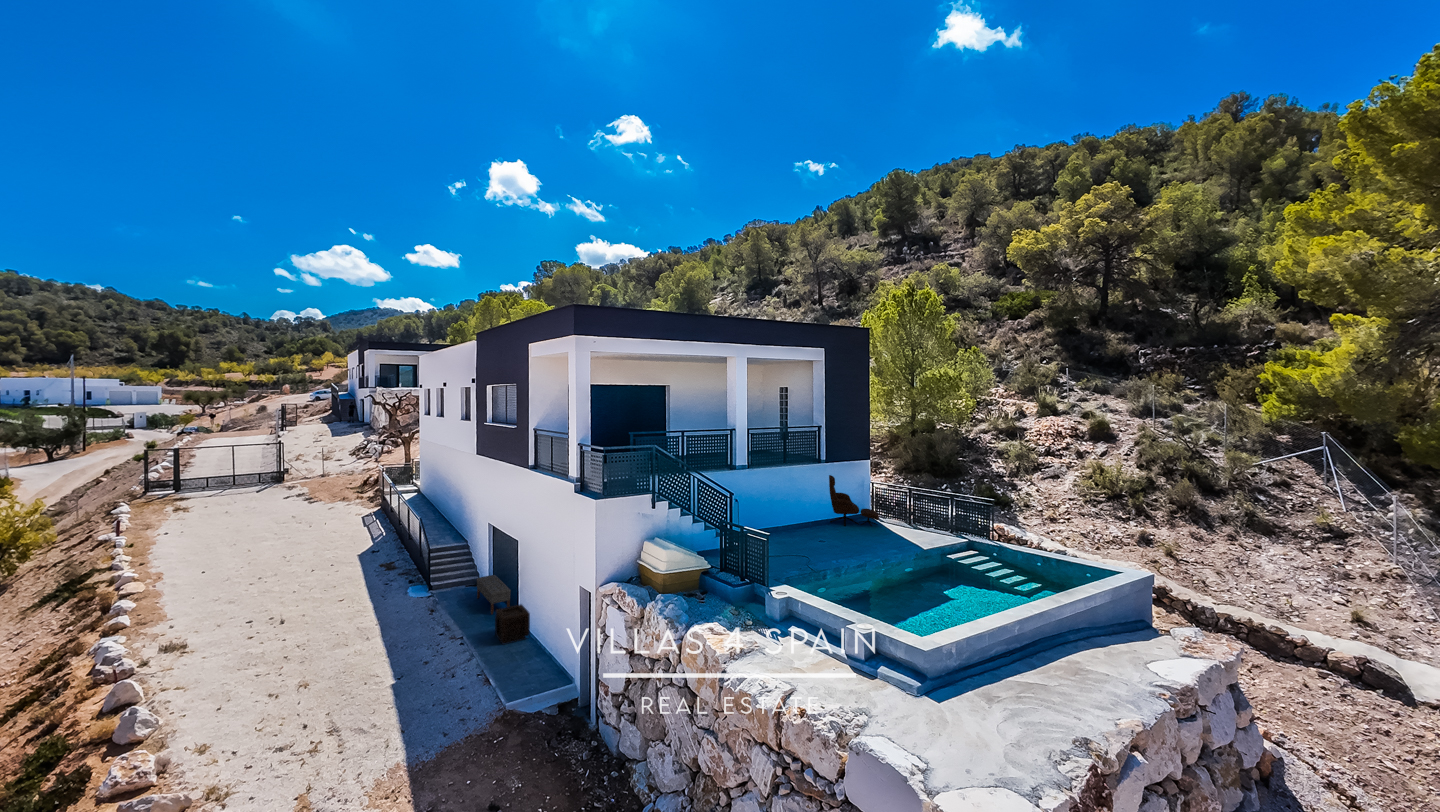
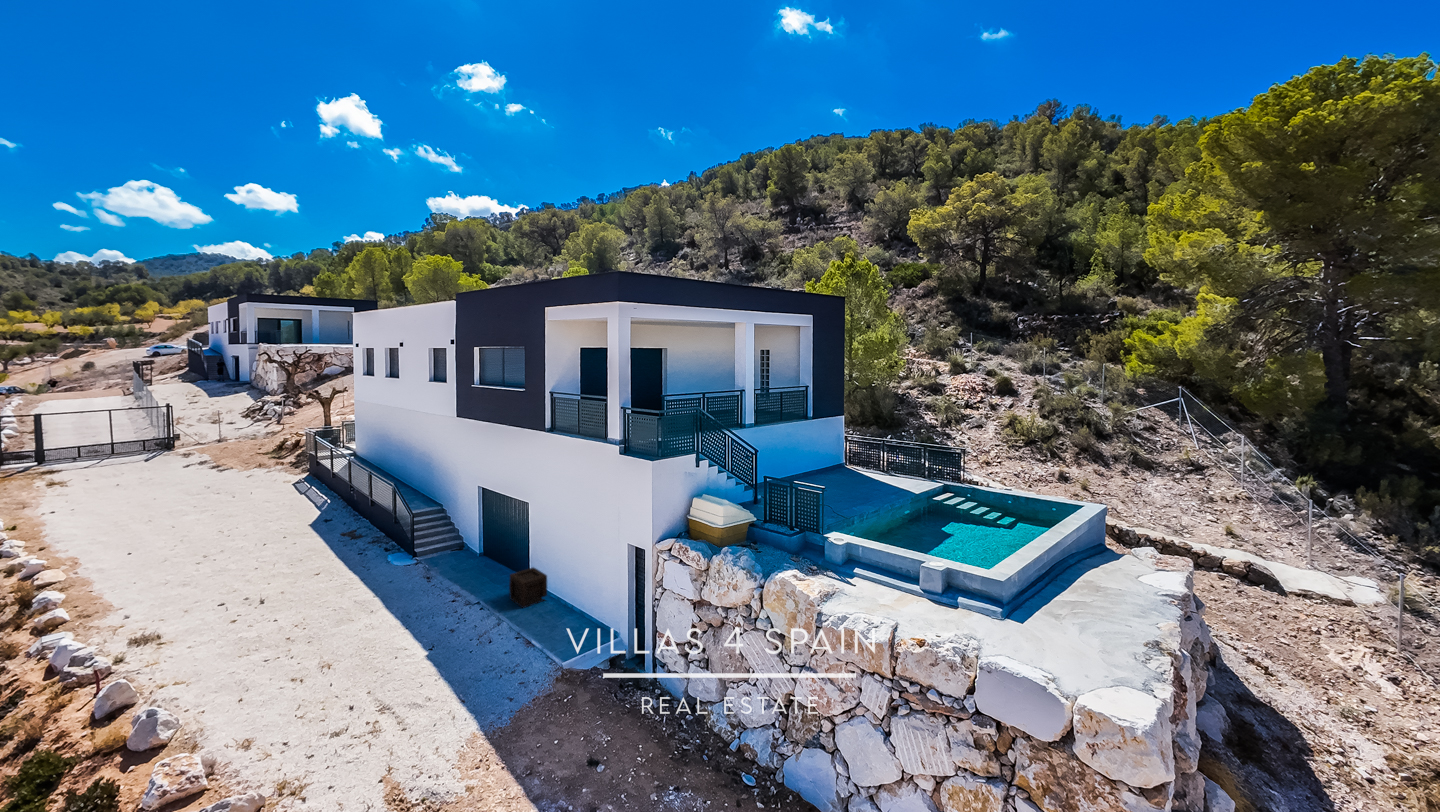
lounge chair: present [829,475,879,526] -> none [818,431,865,477]
bench: present [476,575,511,614] -> none [470,540,513,580]

